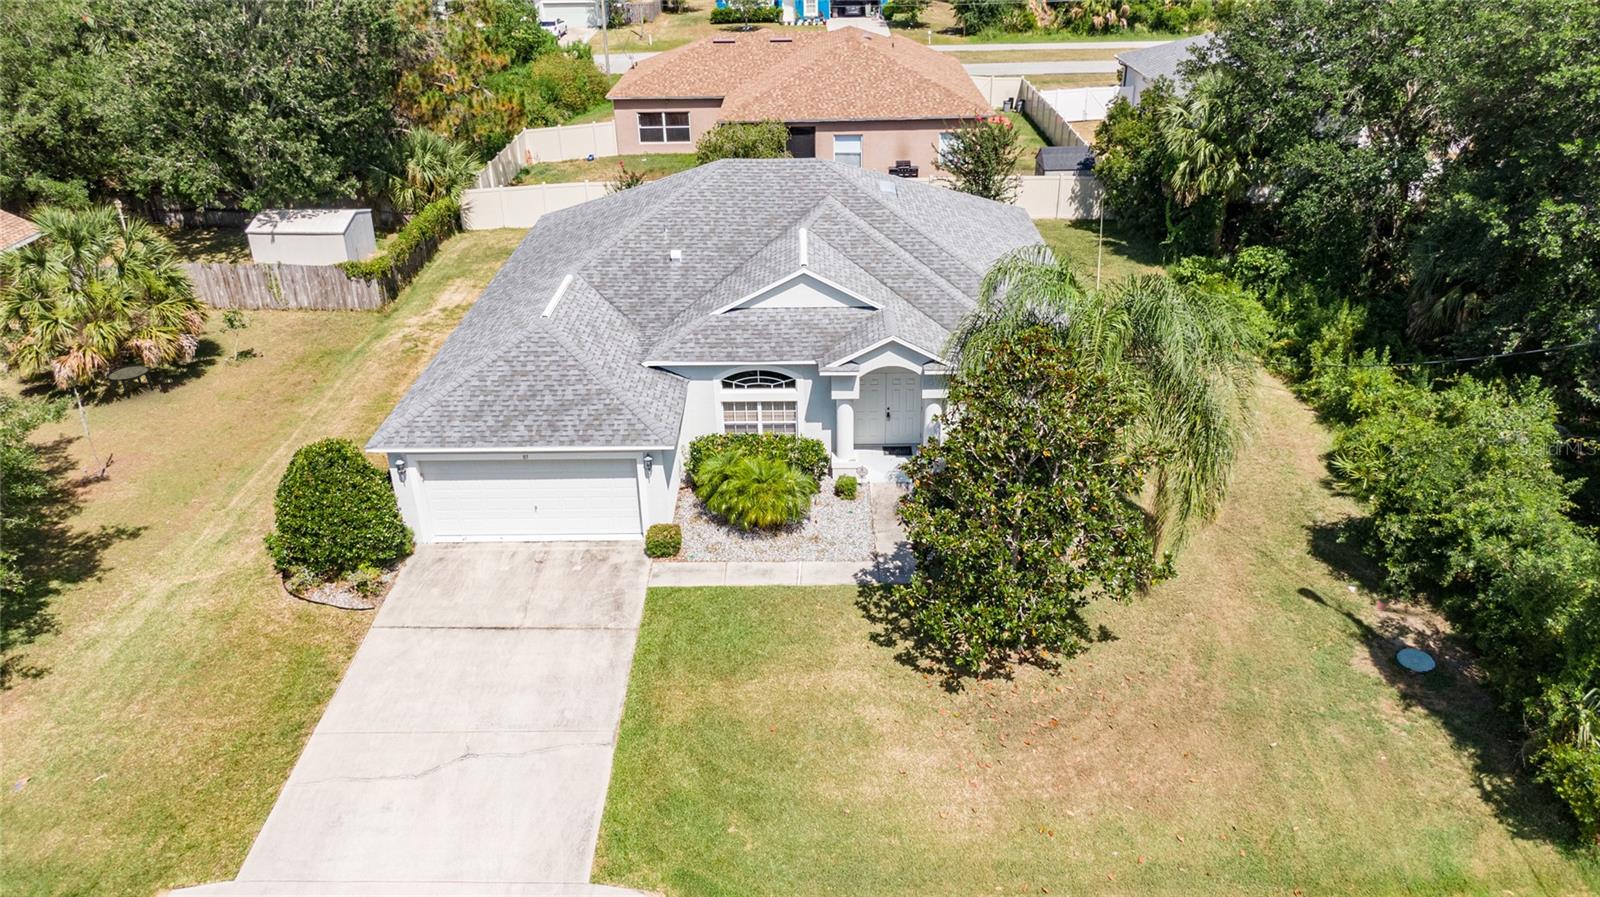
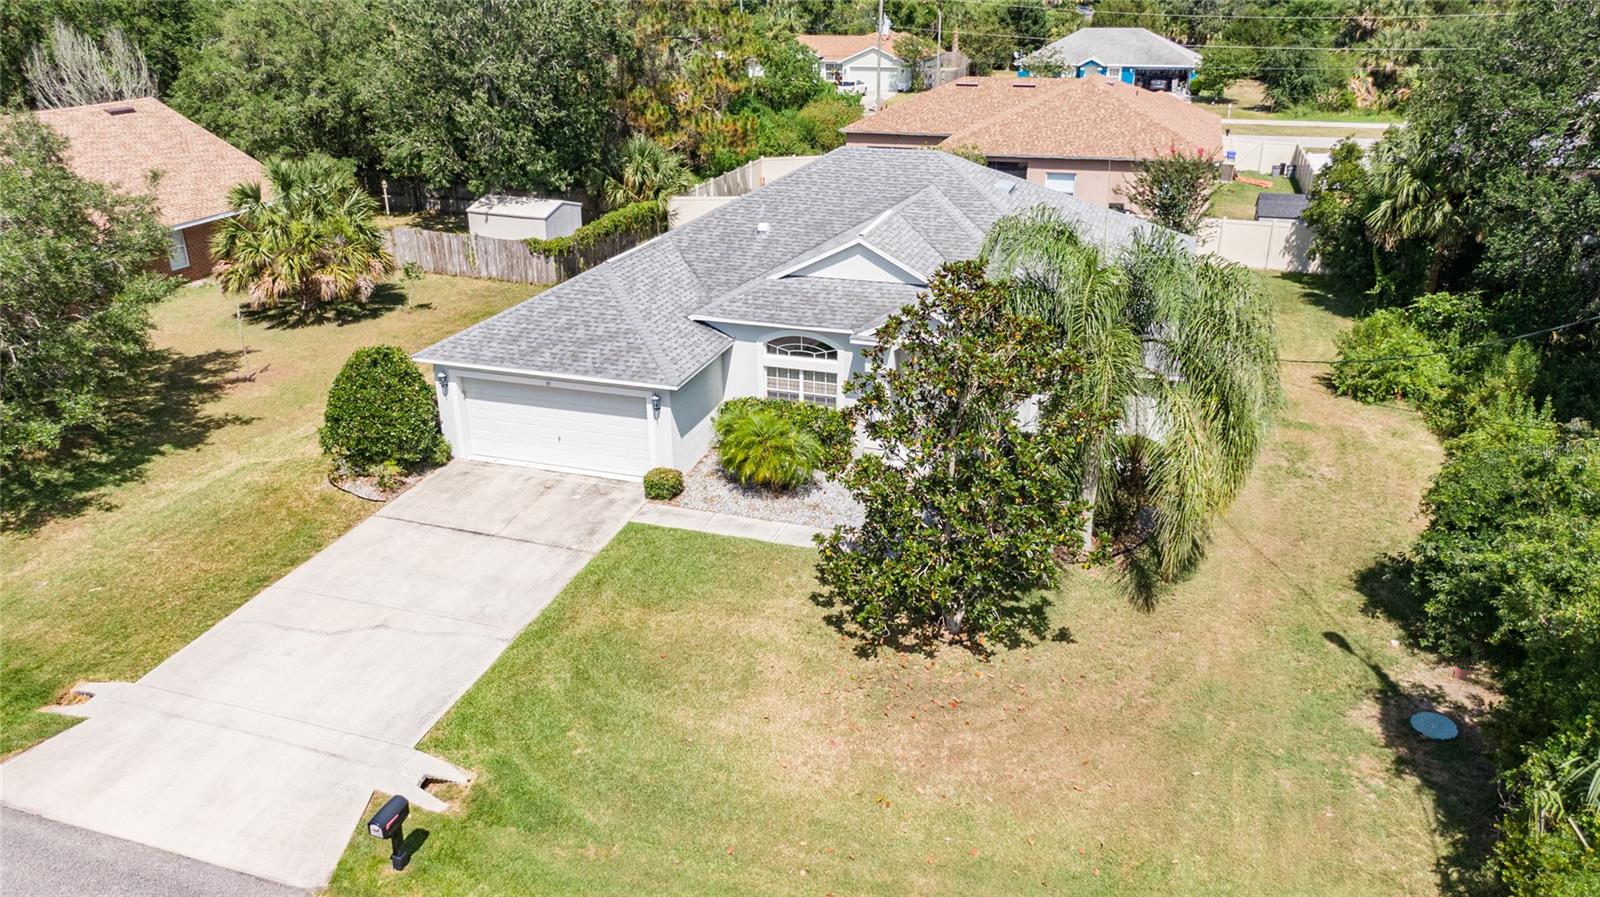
round table: present [106,364,154,399] -> none [302,303,338,330]

